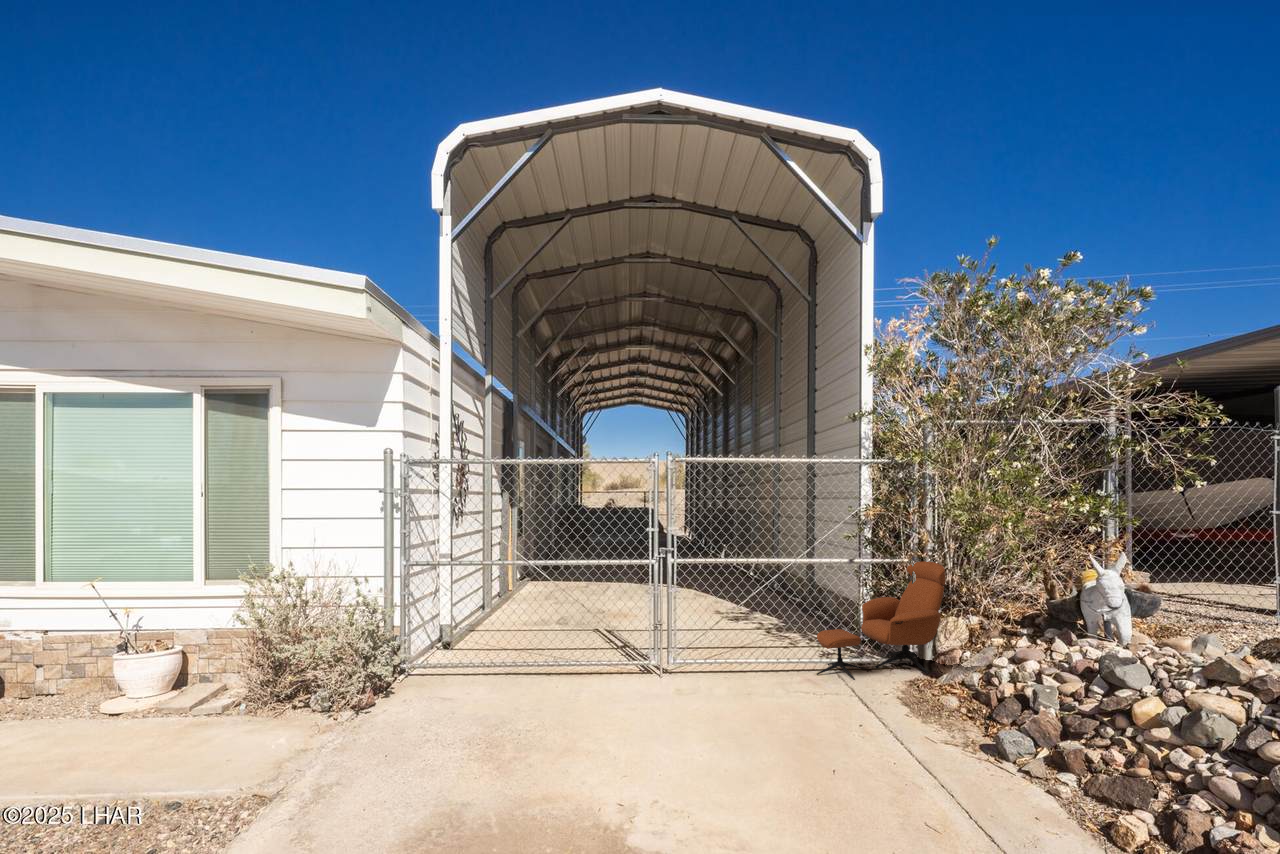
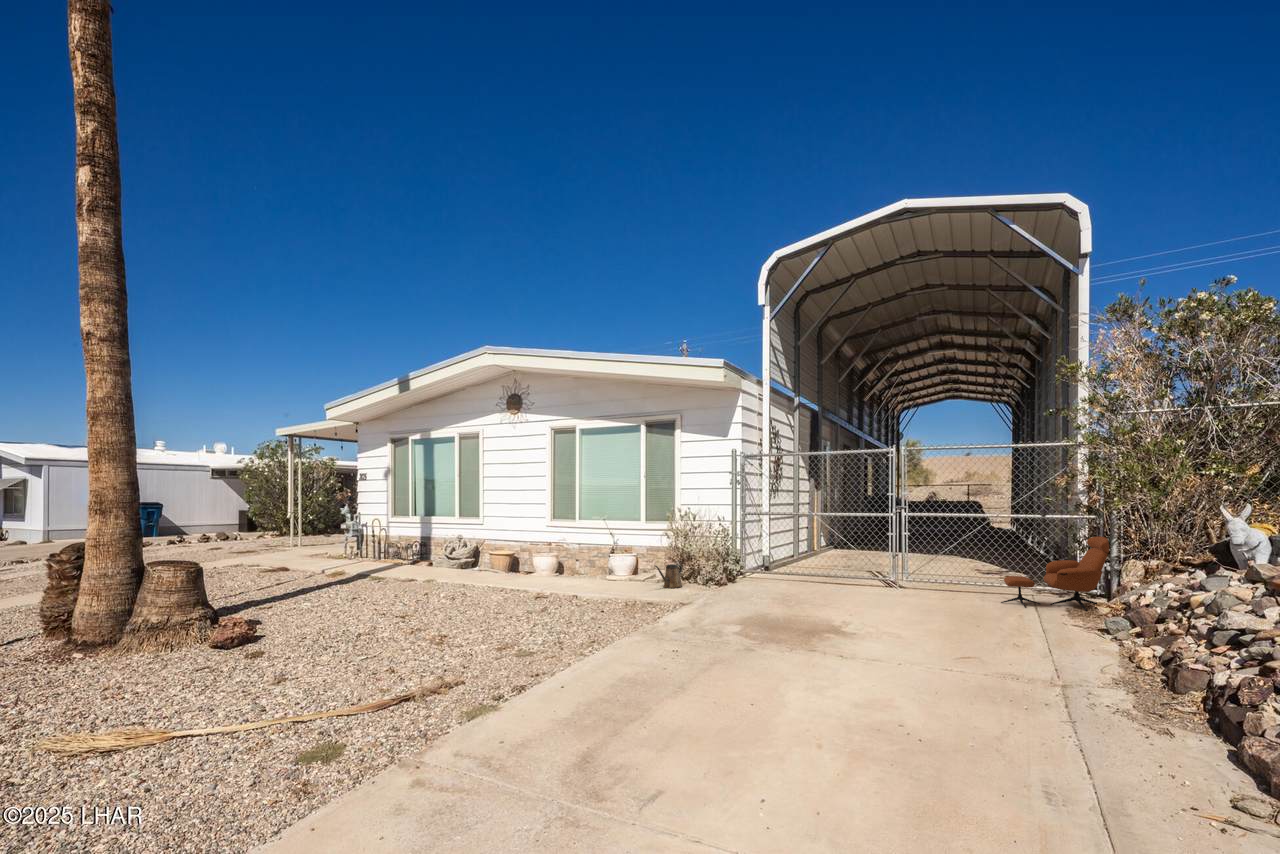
watering can: none [207,677,278,733] -> present [655,564,682,588]

